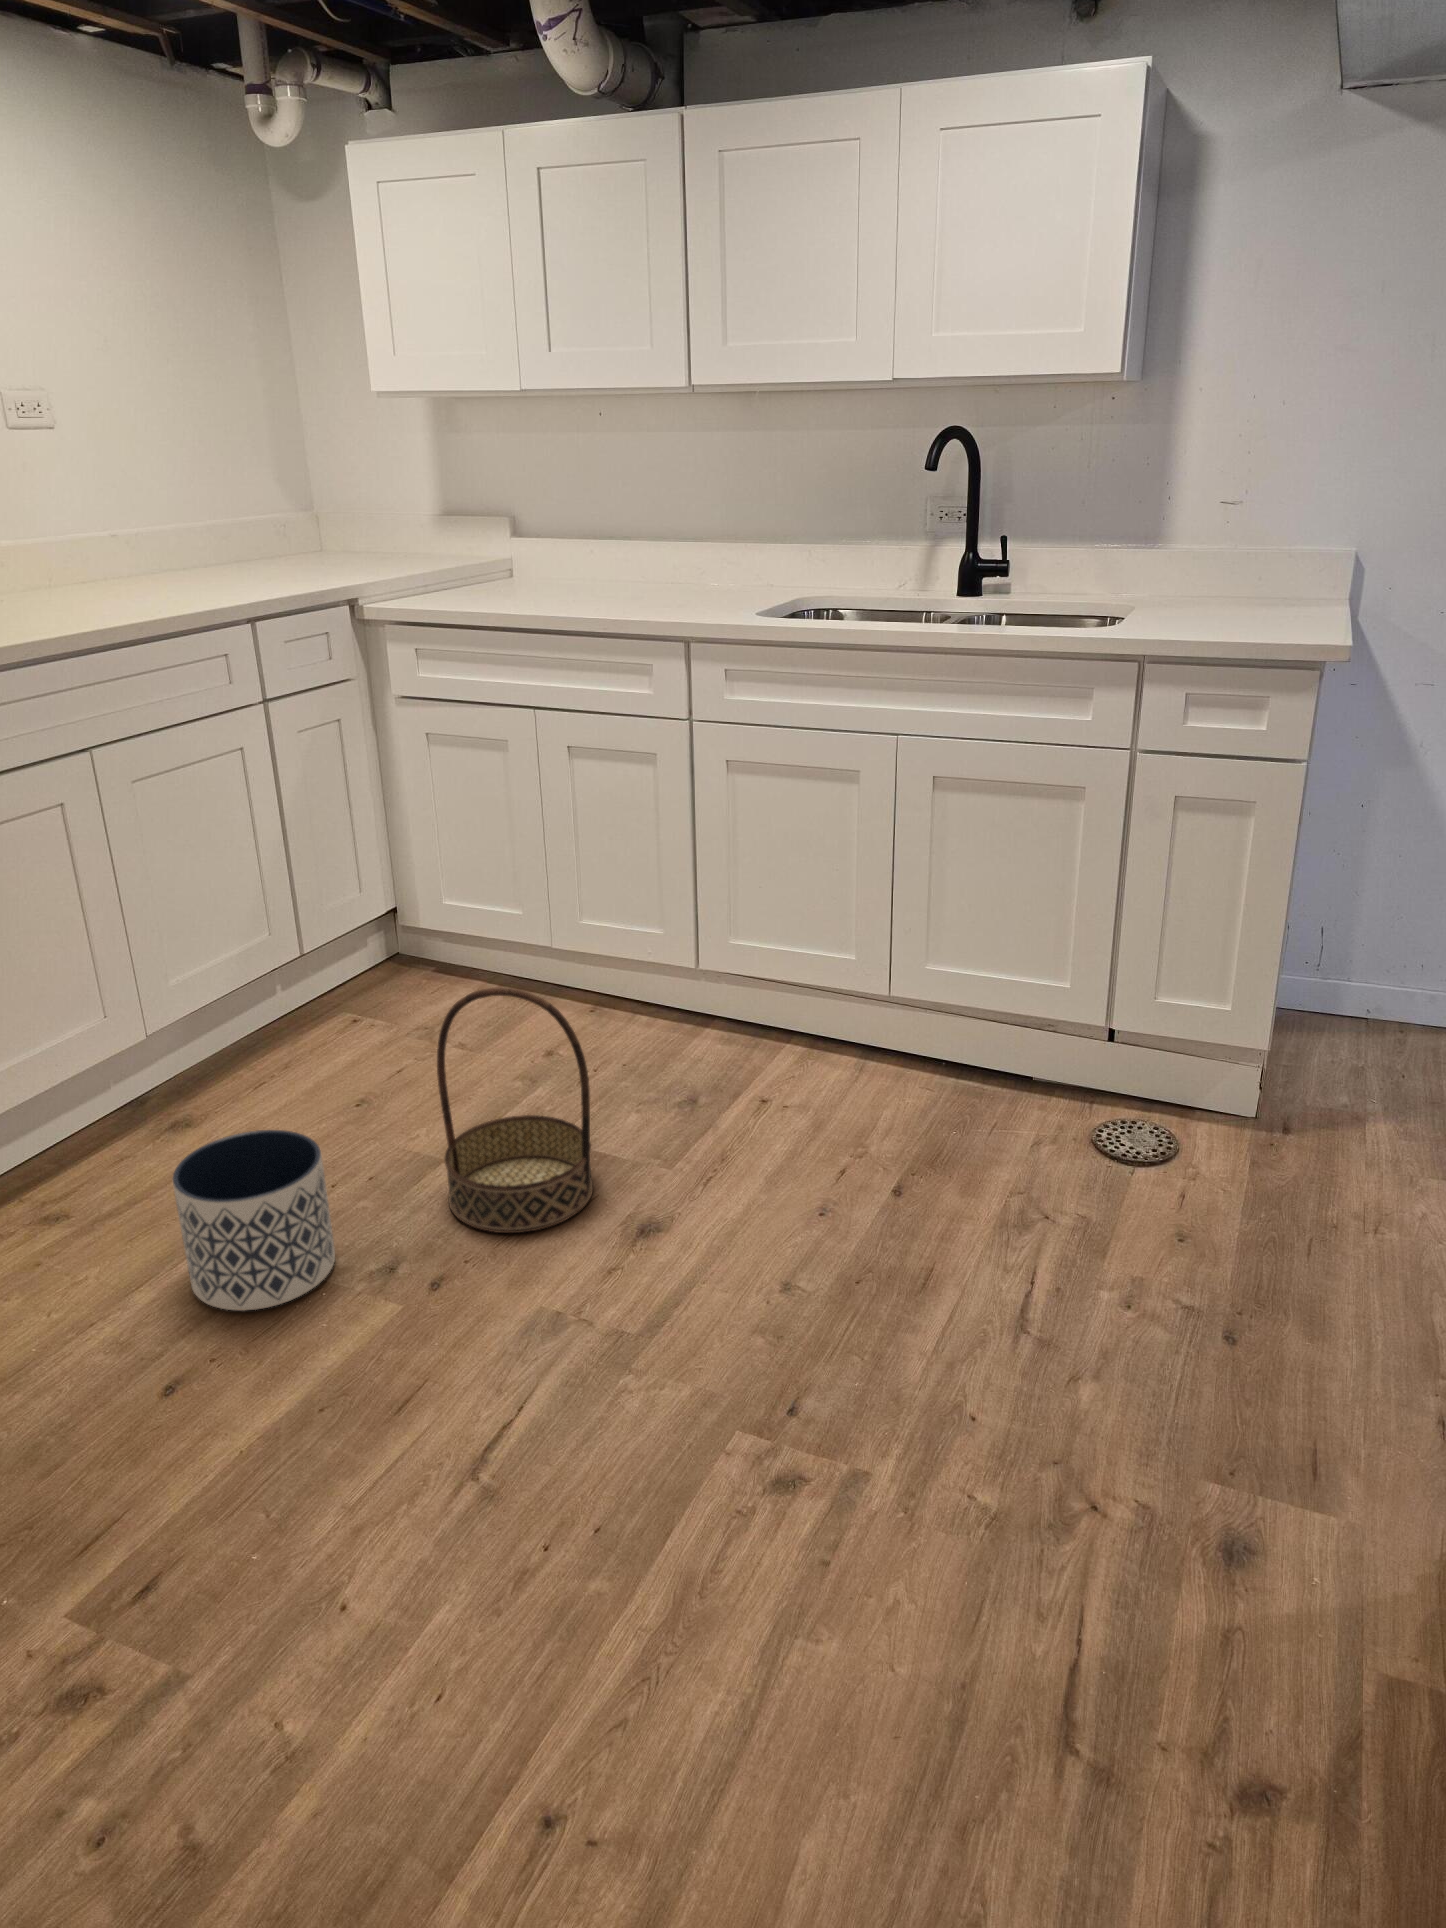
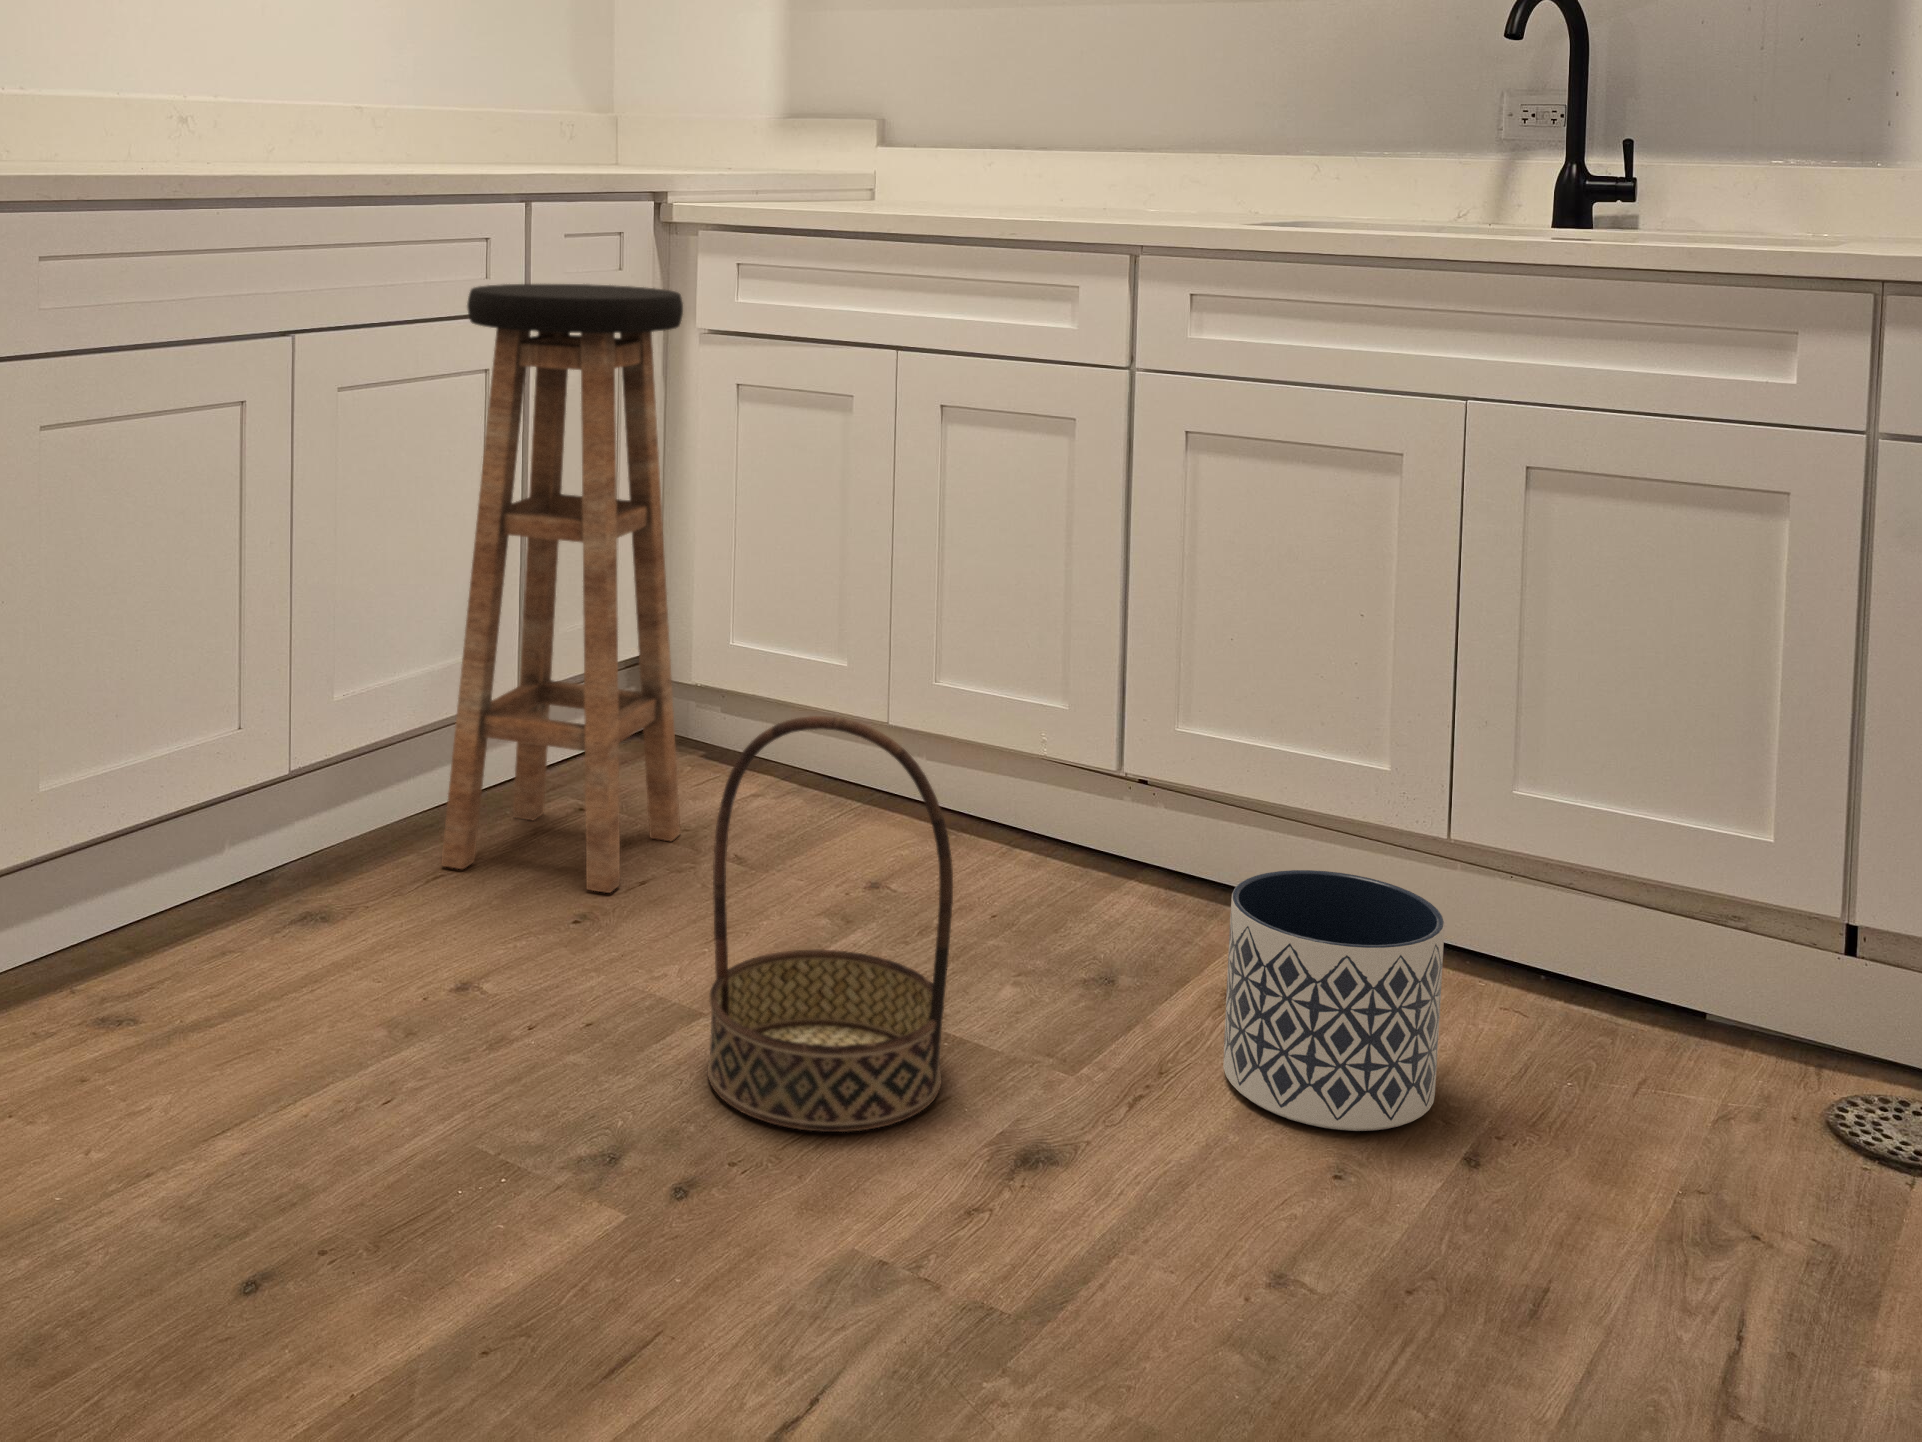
bar stool: none [221,675,422,1081] -> present [441,284,683,893]
planter: present [173,1130,335,1311] -> present [1223,870,1444,1131]

